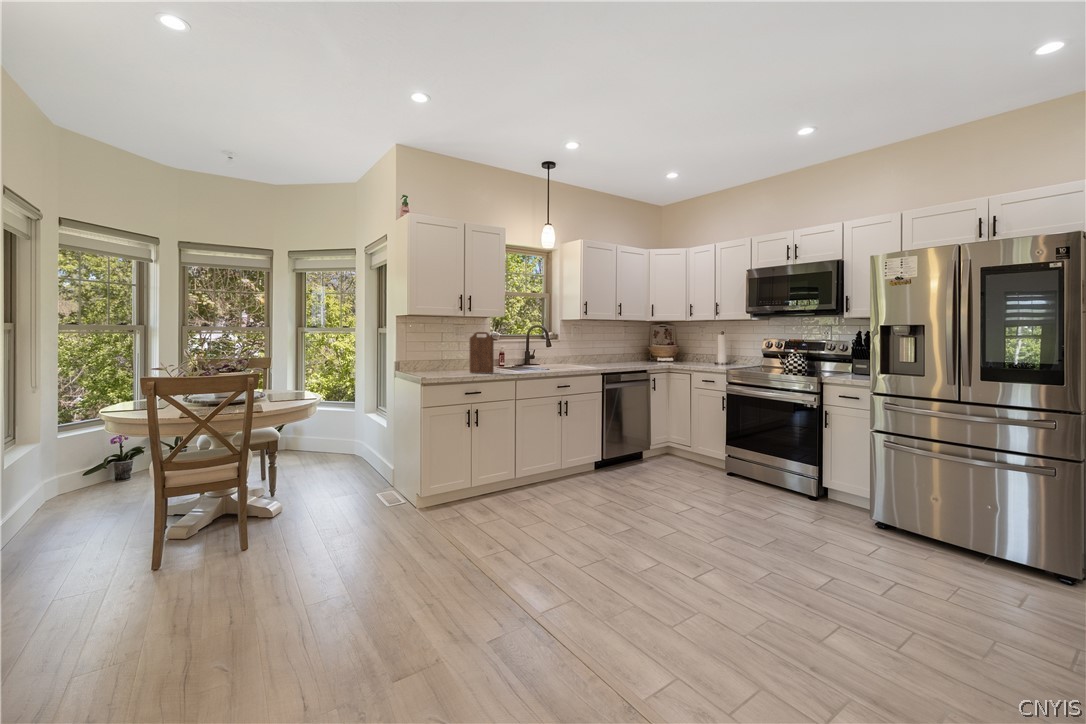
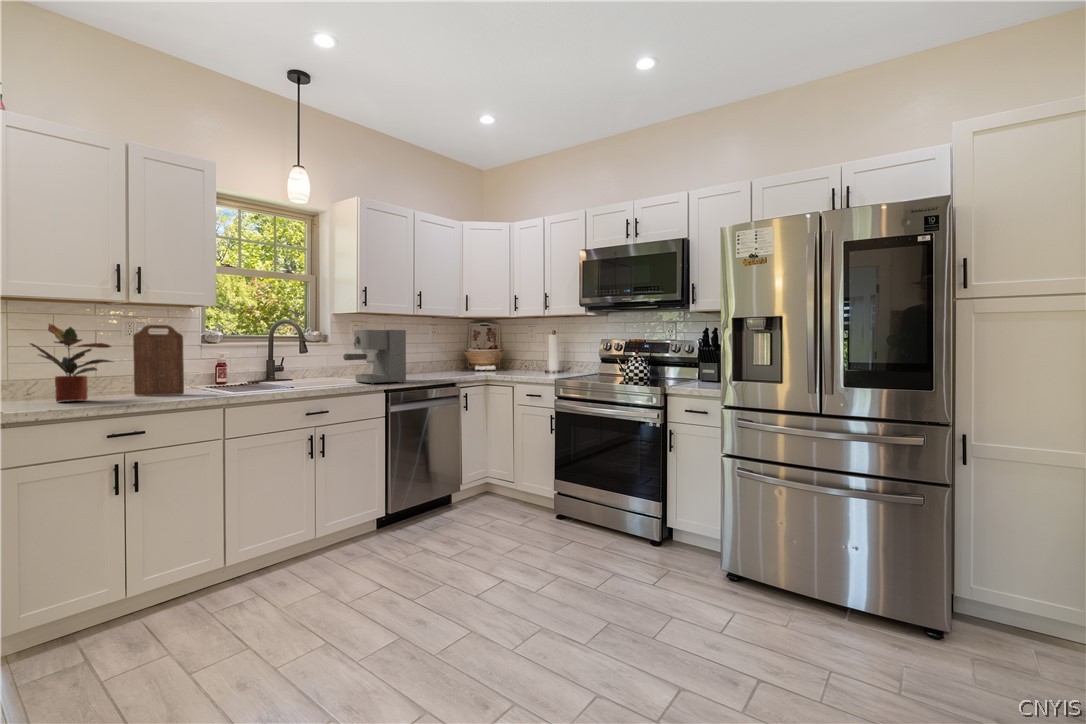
potted plant: none [428,332,464,375] -> present [30,323,112,402]
coffee maker: none [576,333,616,370] -> present [343,330,406,384]

